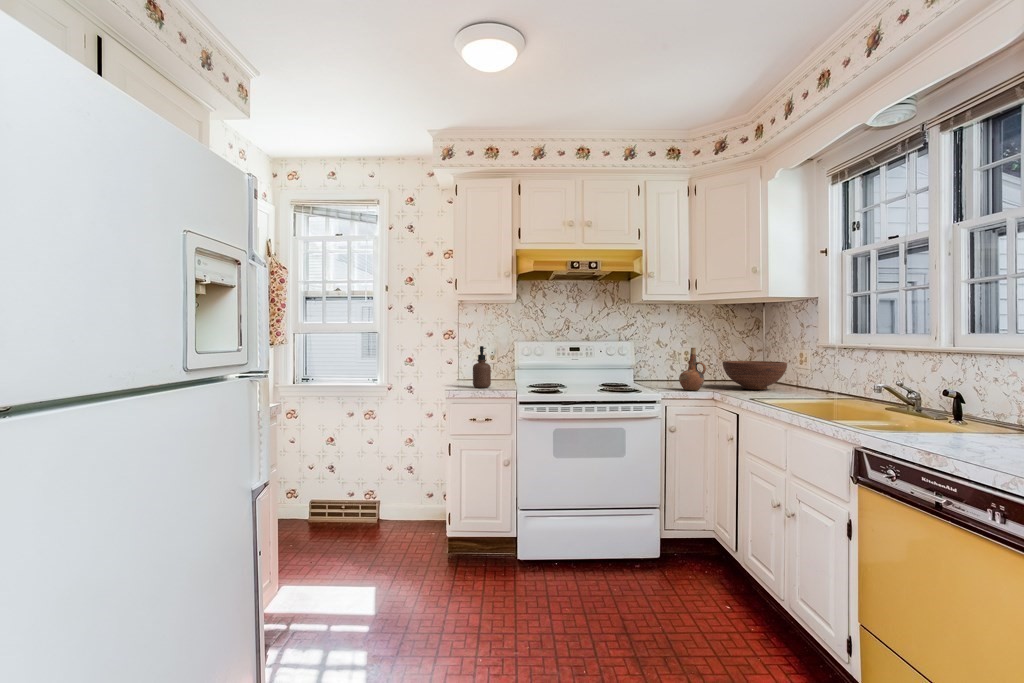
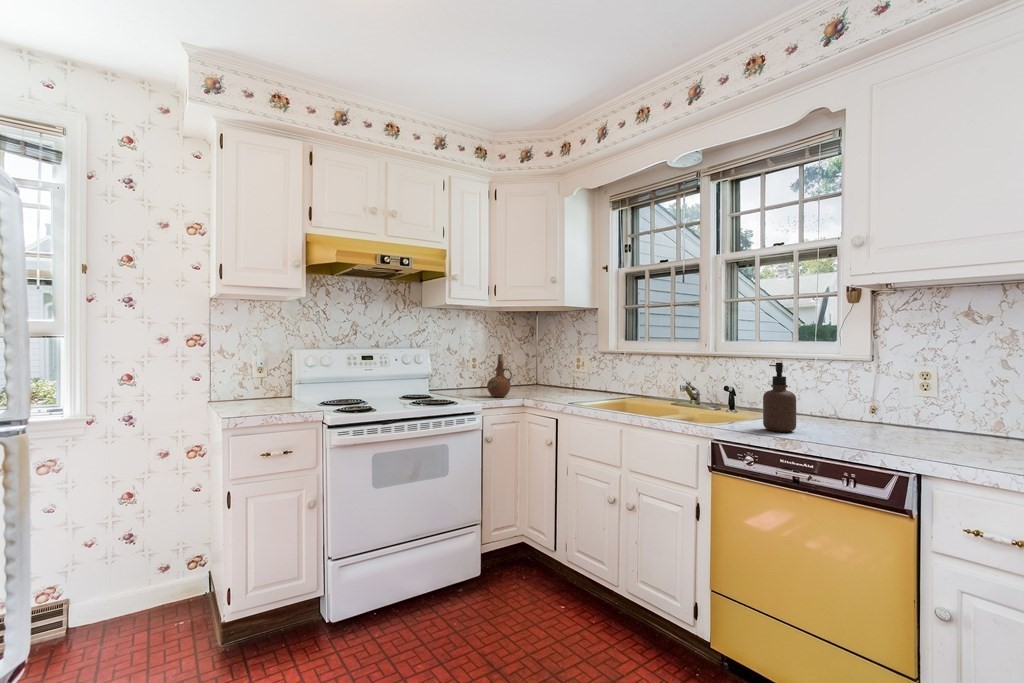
soap dispenser: present [473,346,491,388] -> present [763,362,796,432]
fruit bowl: present [723,361,787,390] -> none [517,366,572,393]

